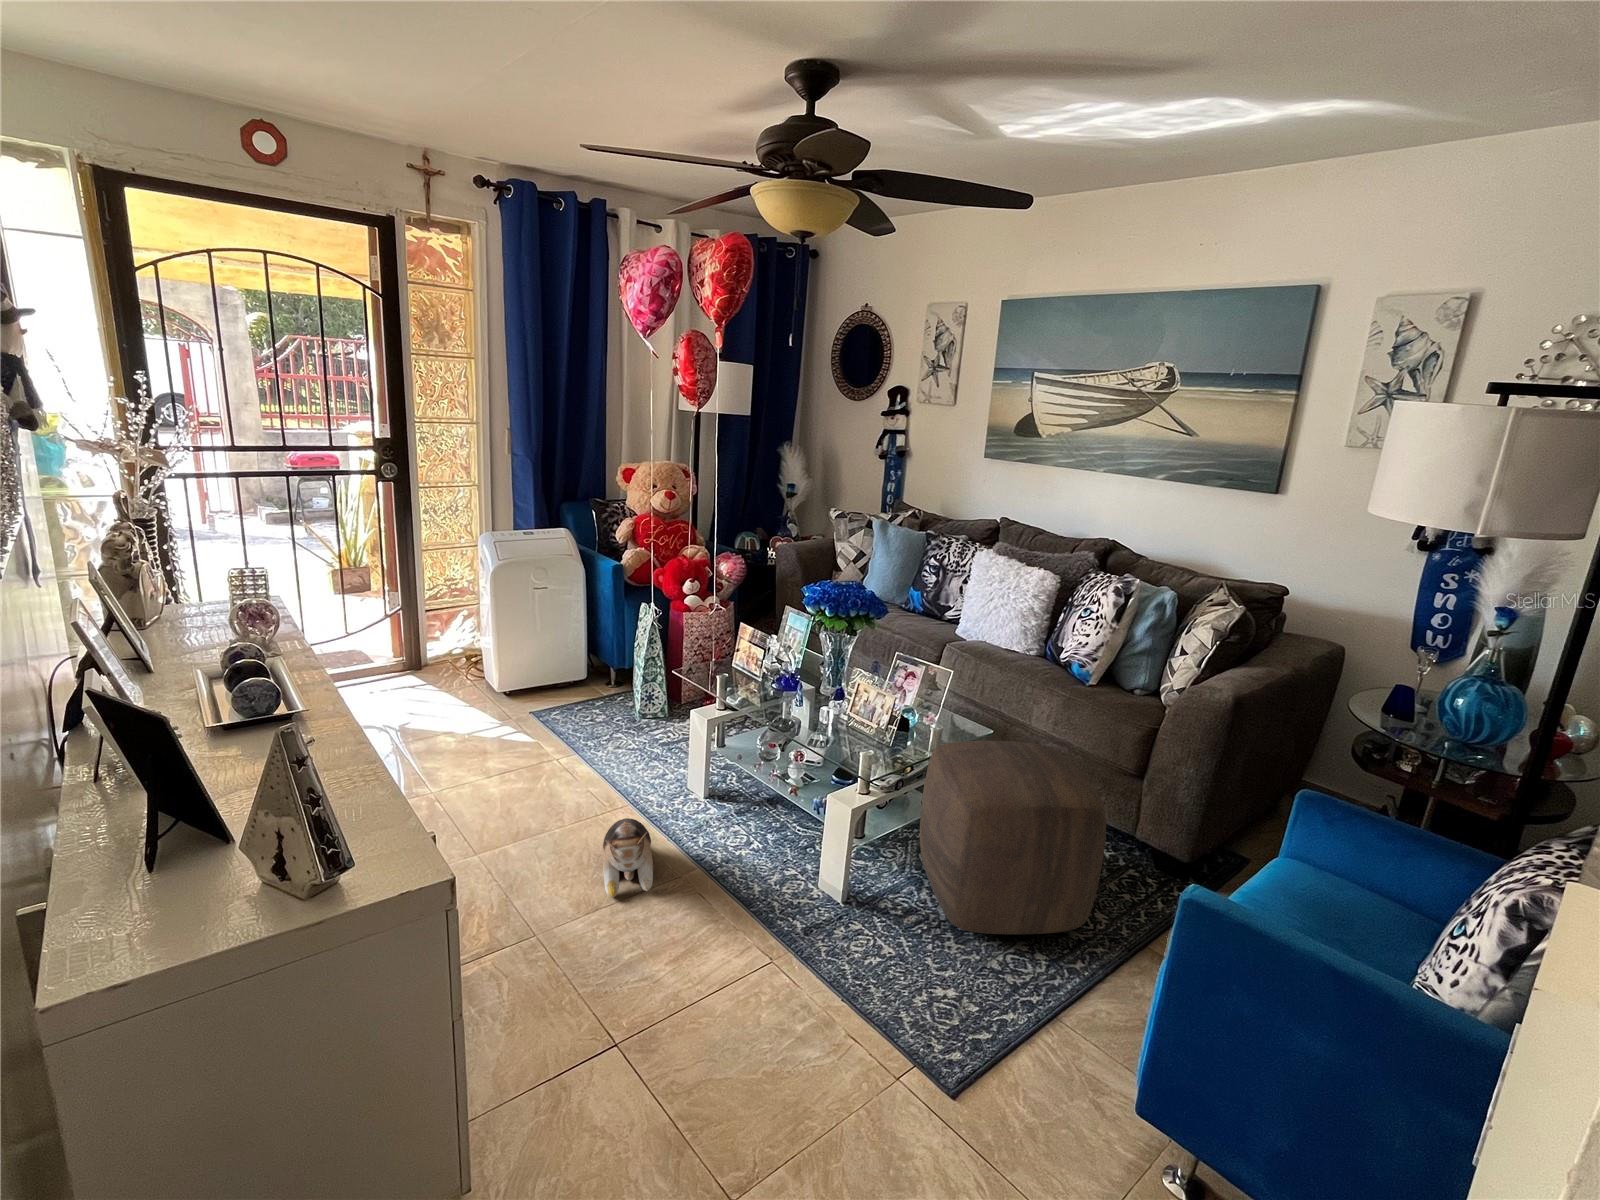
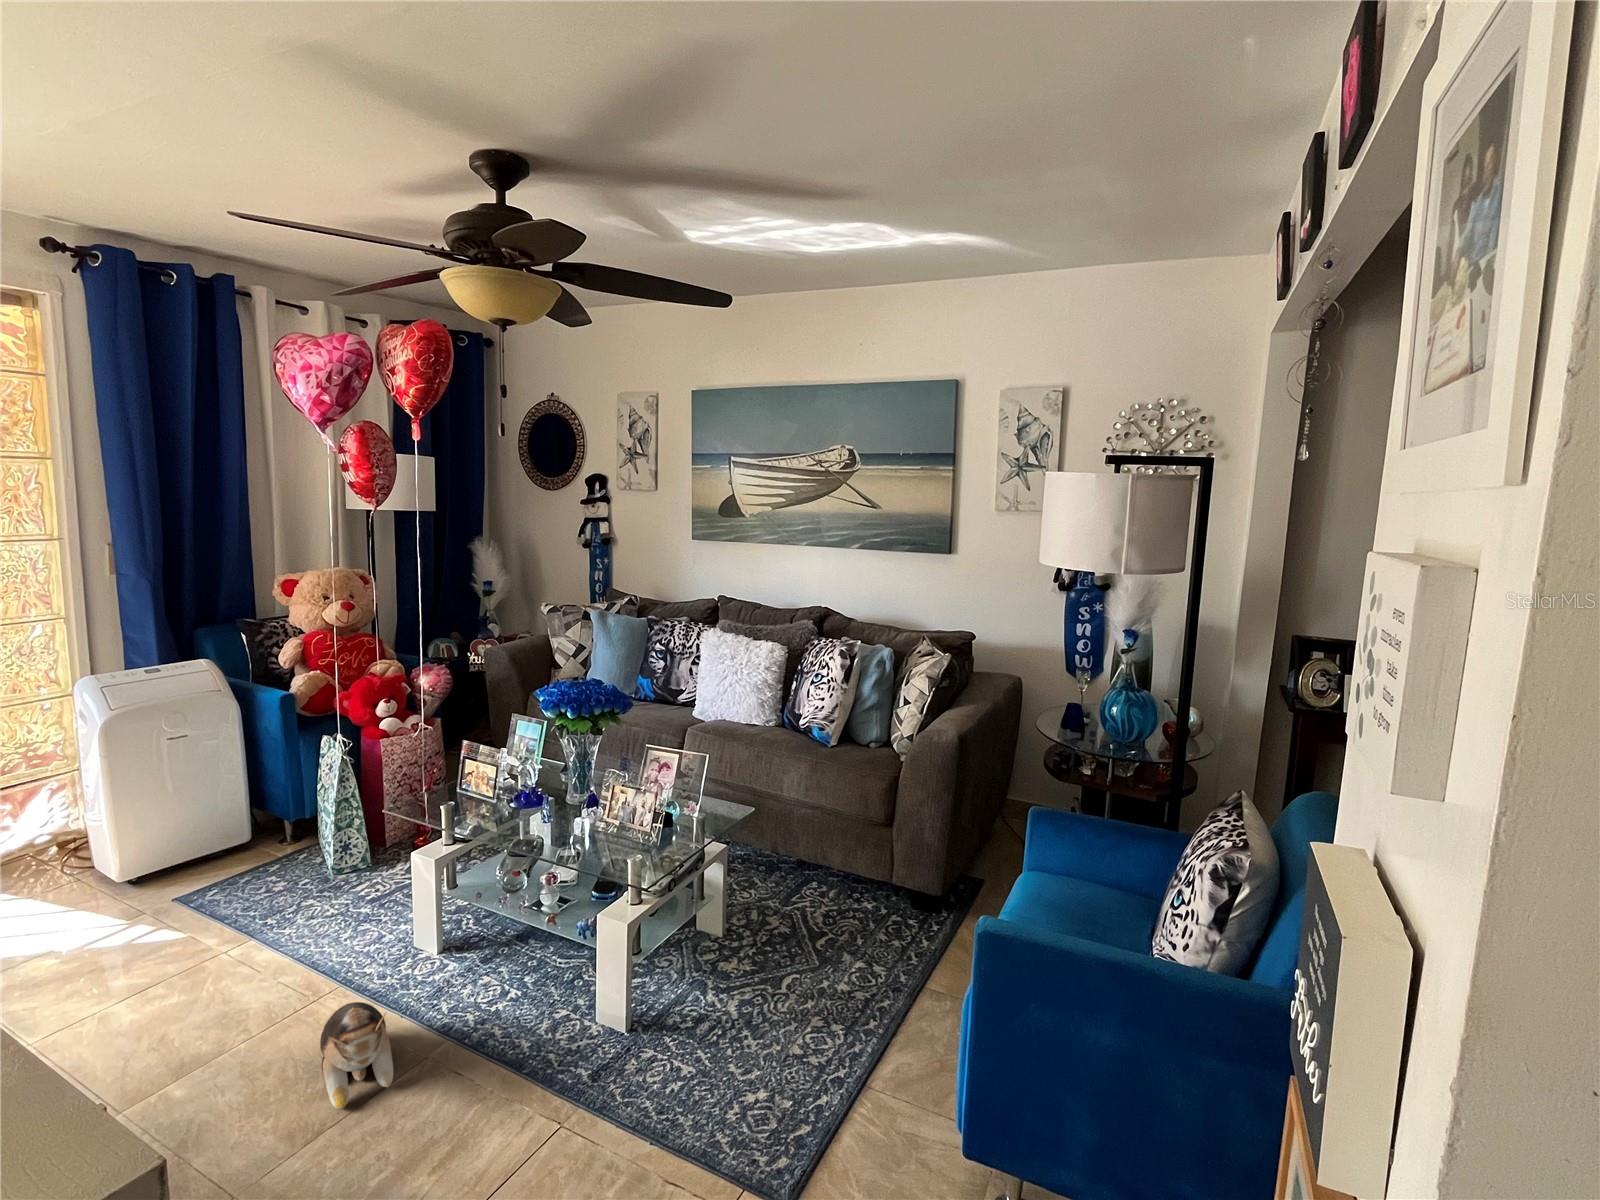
ottoman: present [920,741,1106,934] -> none [696,814,878,1023]

